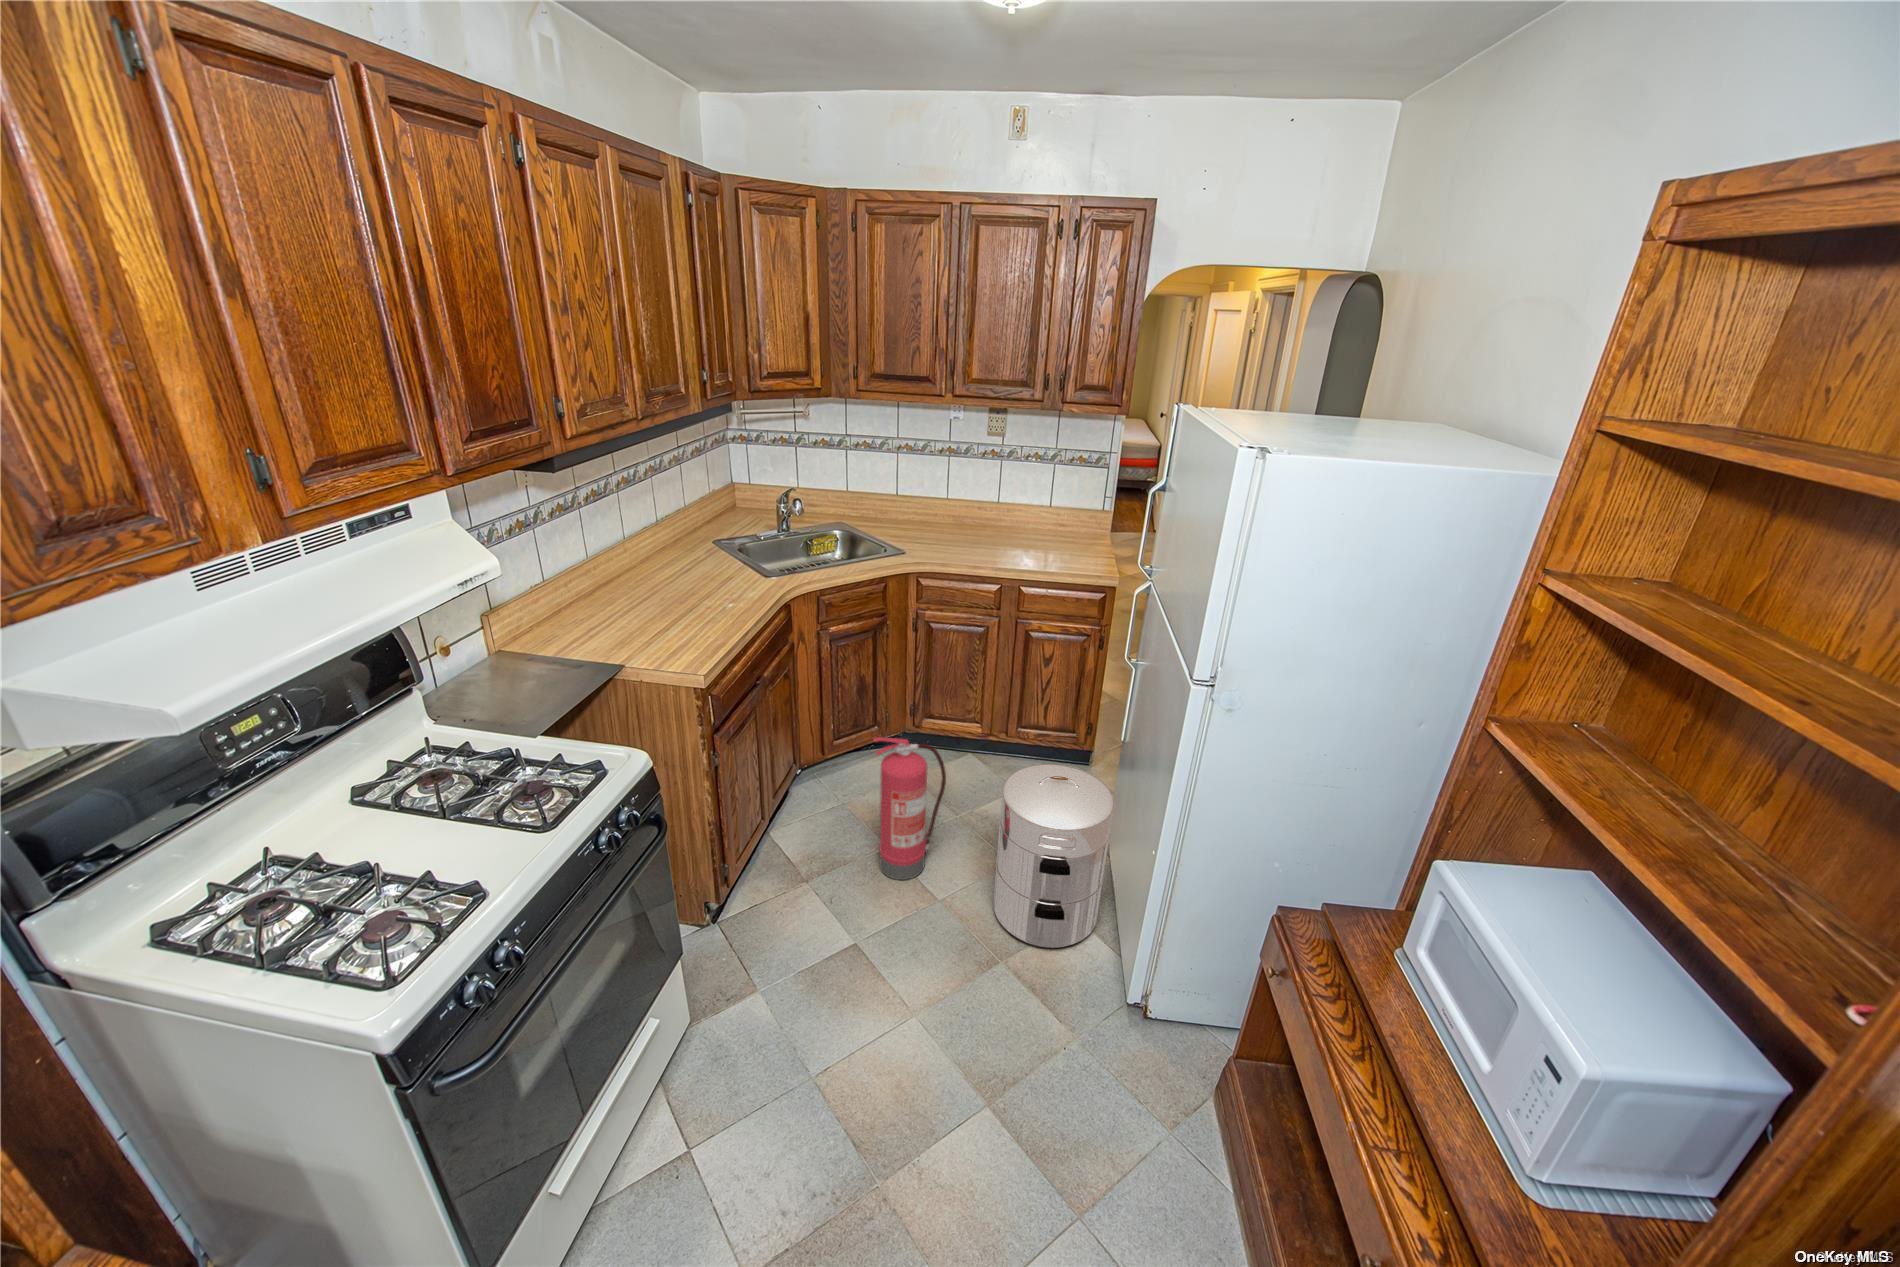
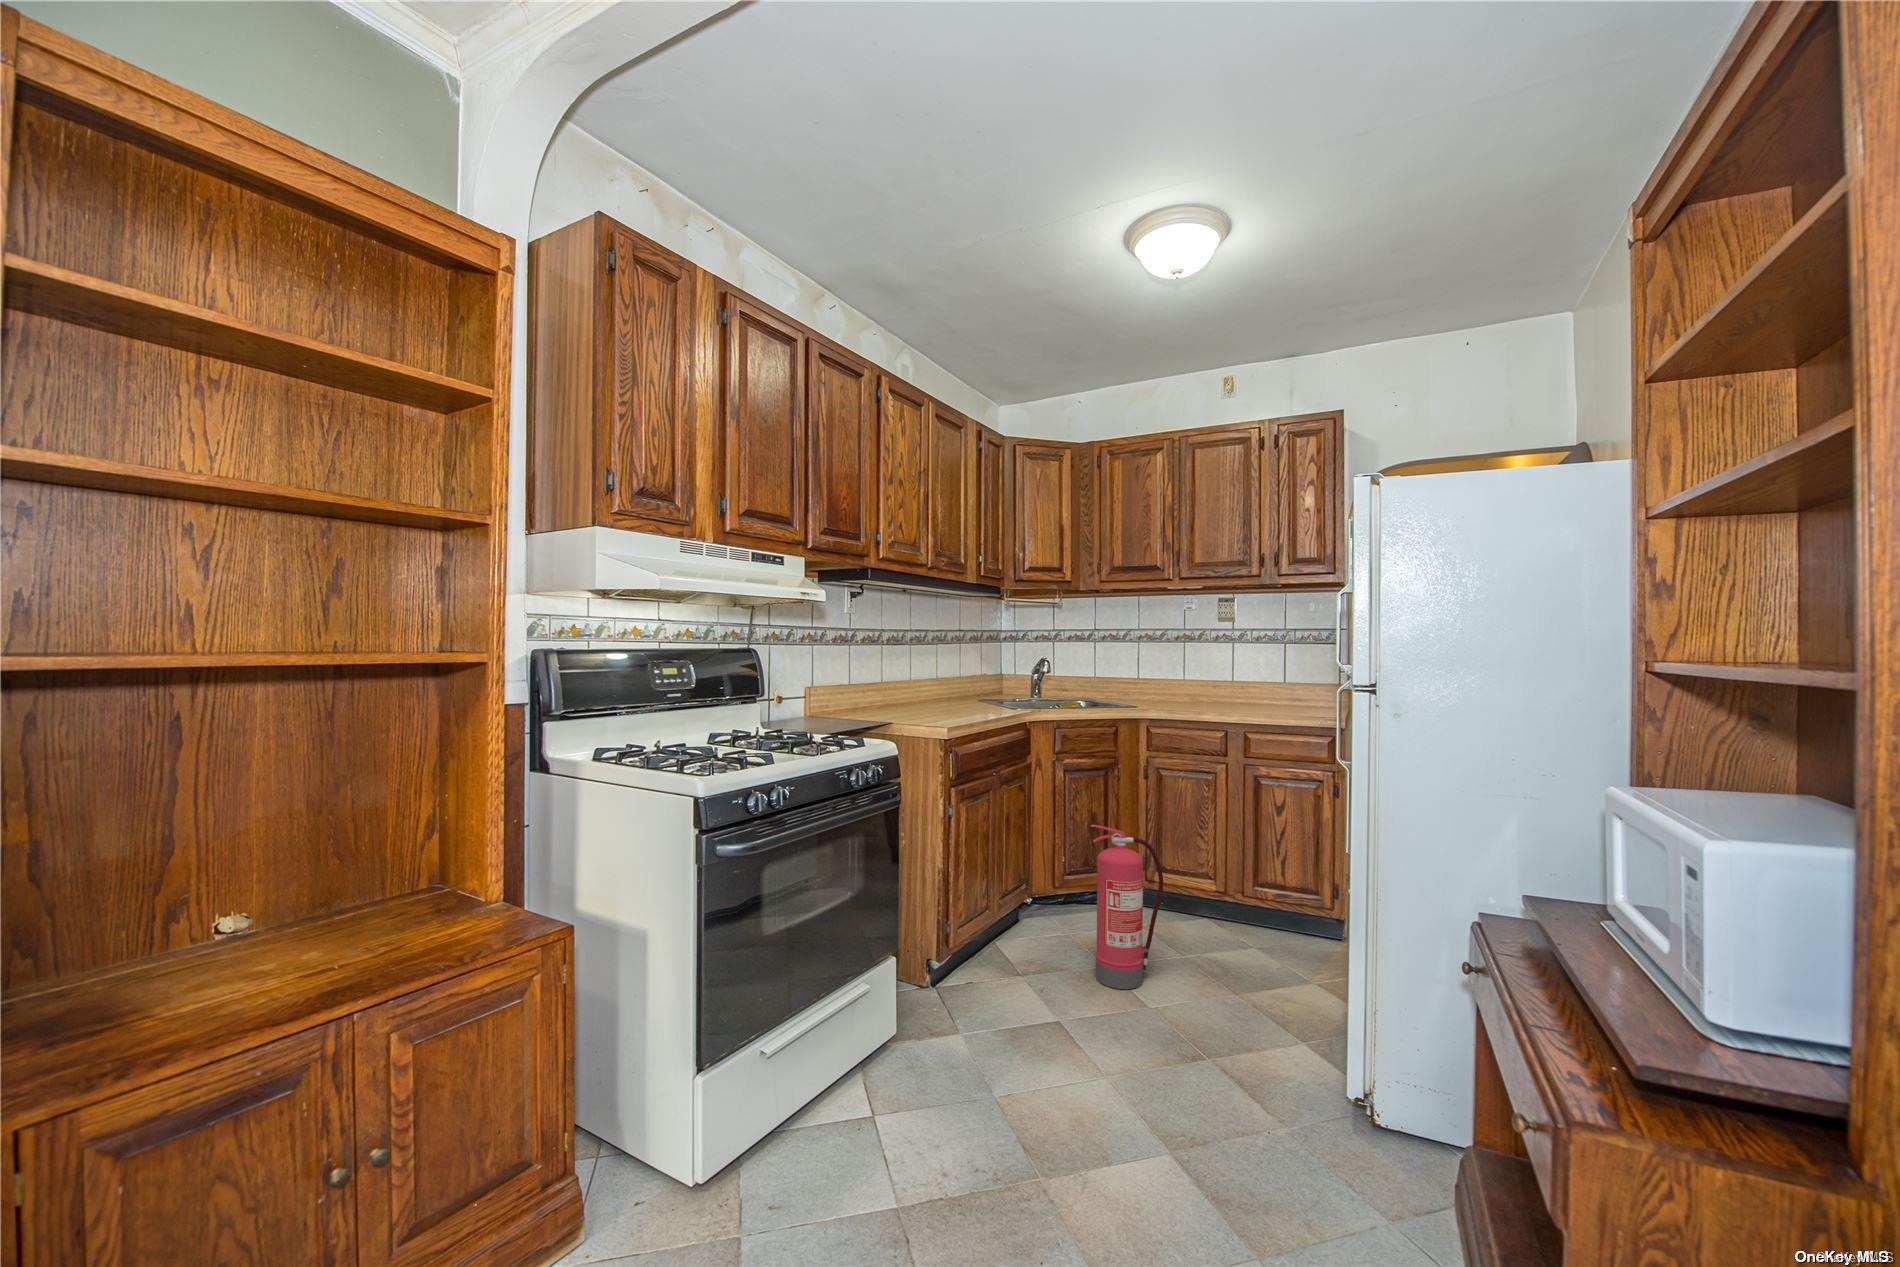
waste bin: present [993,764,1115,948] -> none [1213,858,1340,1067]

